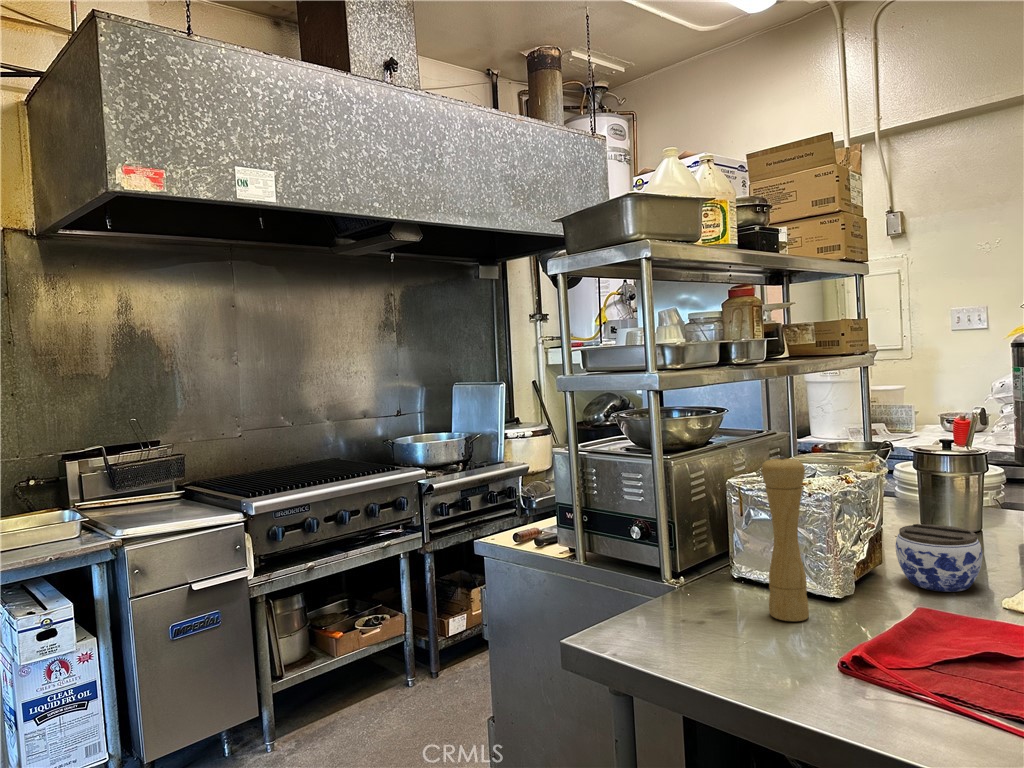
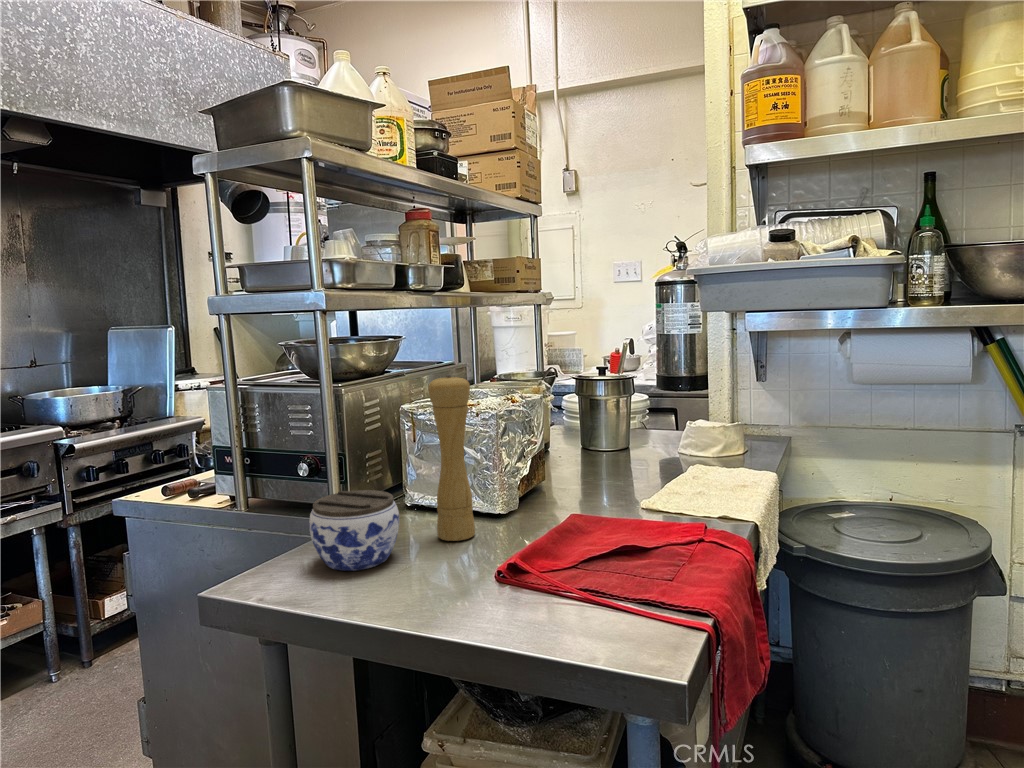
jar: present [896,524,983,592] -> present [309,490,399,571]

